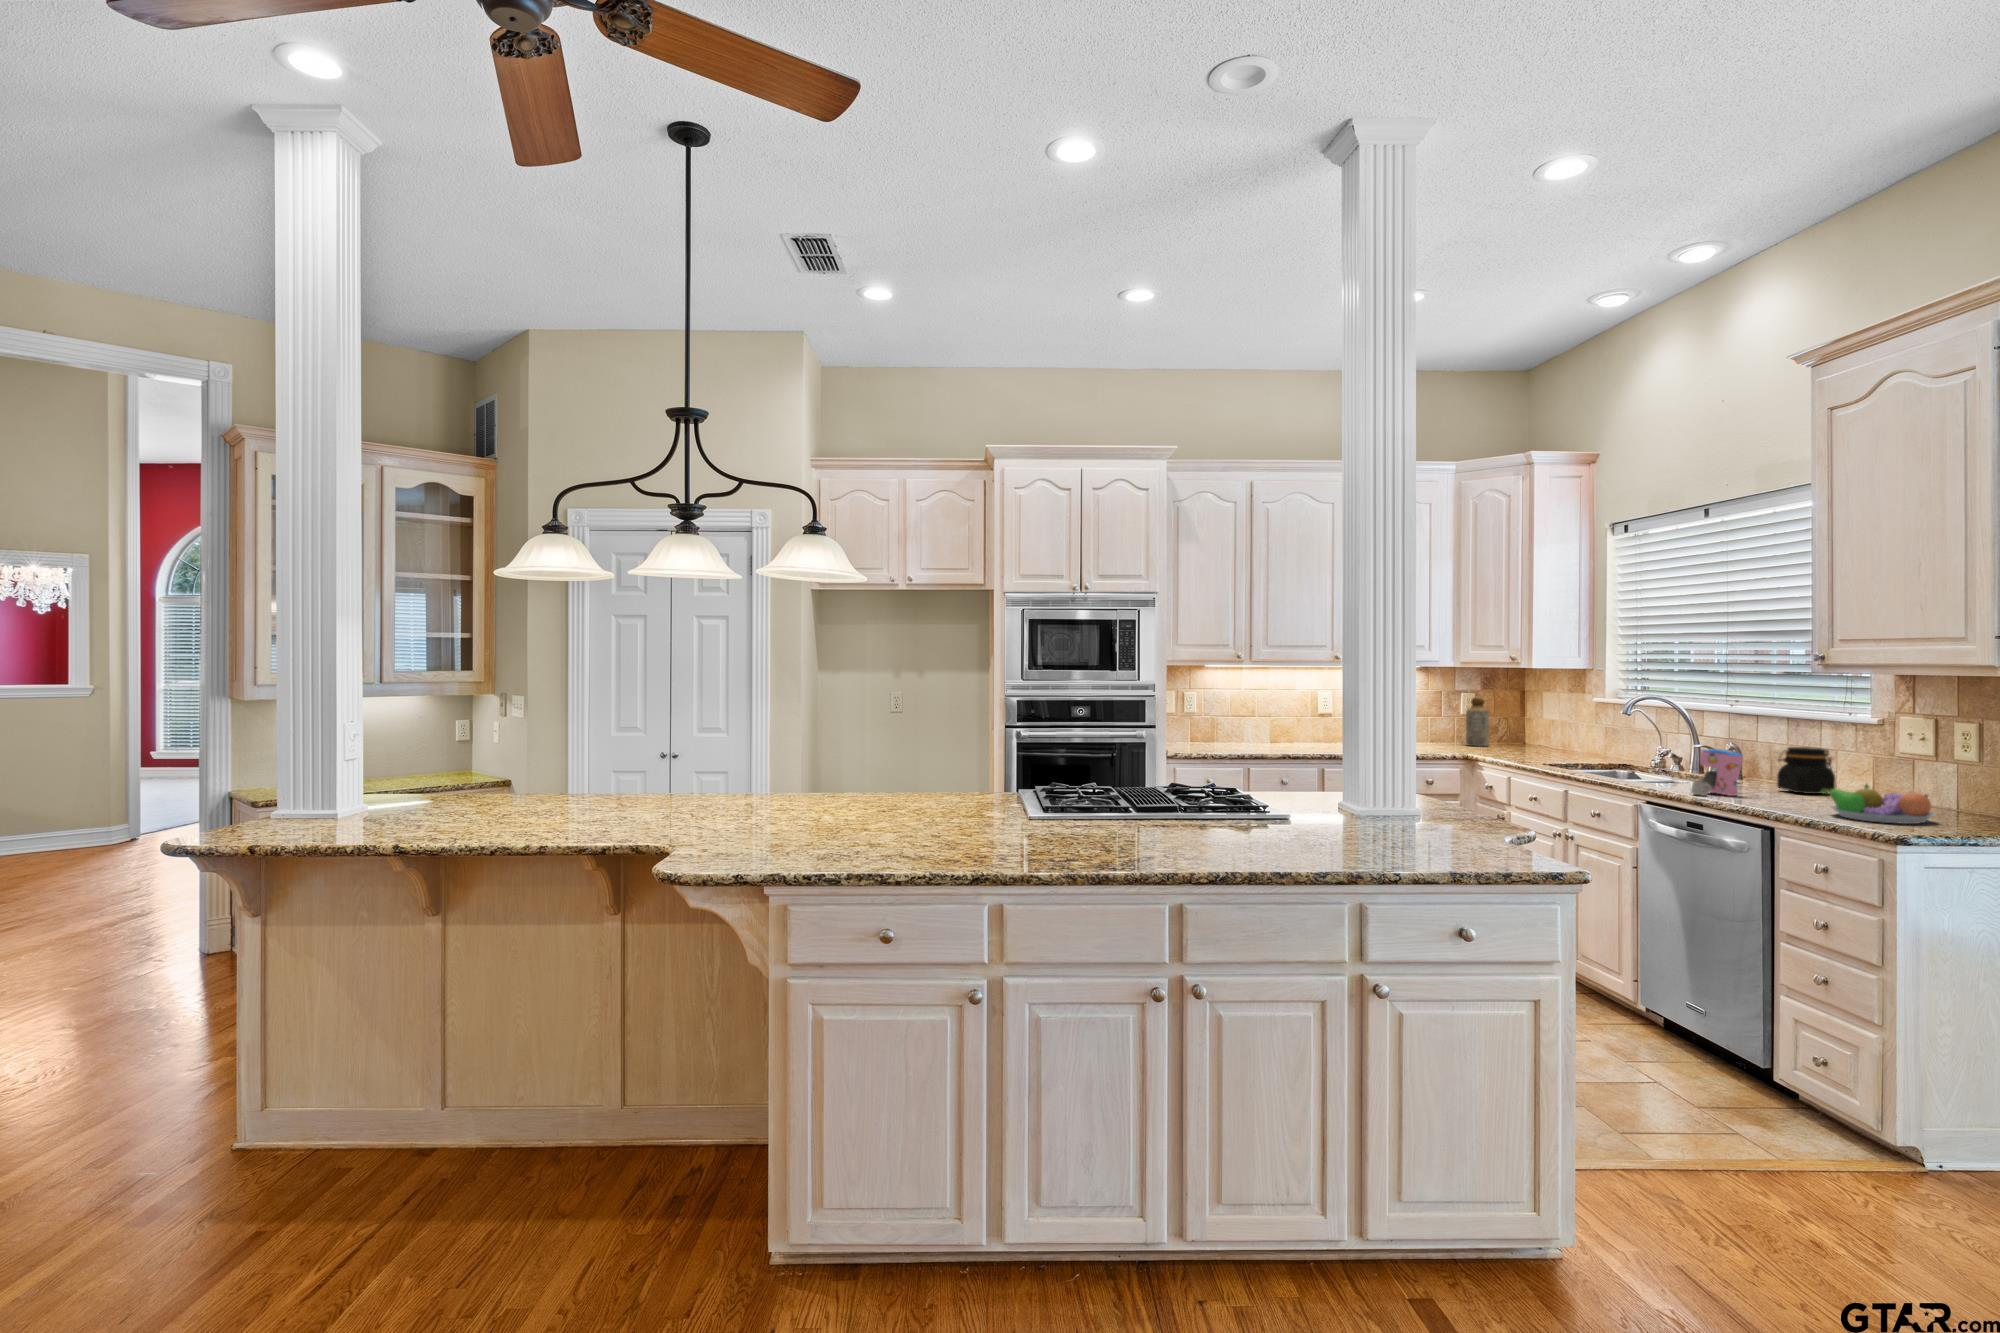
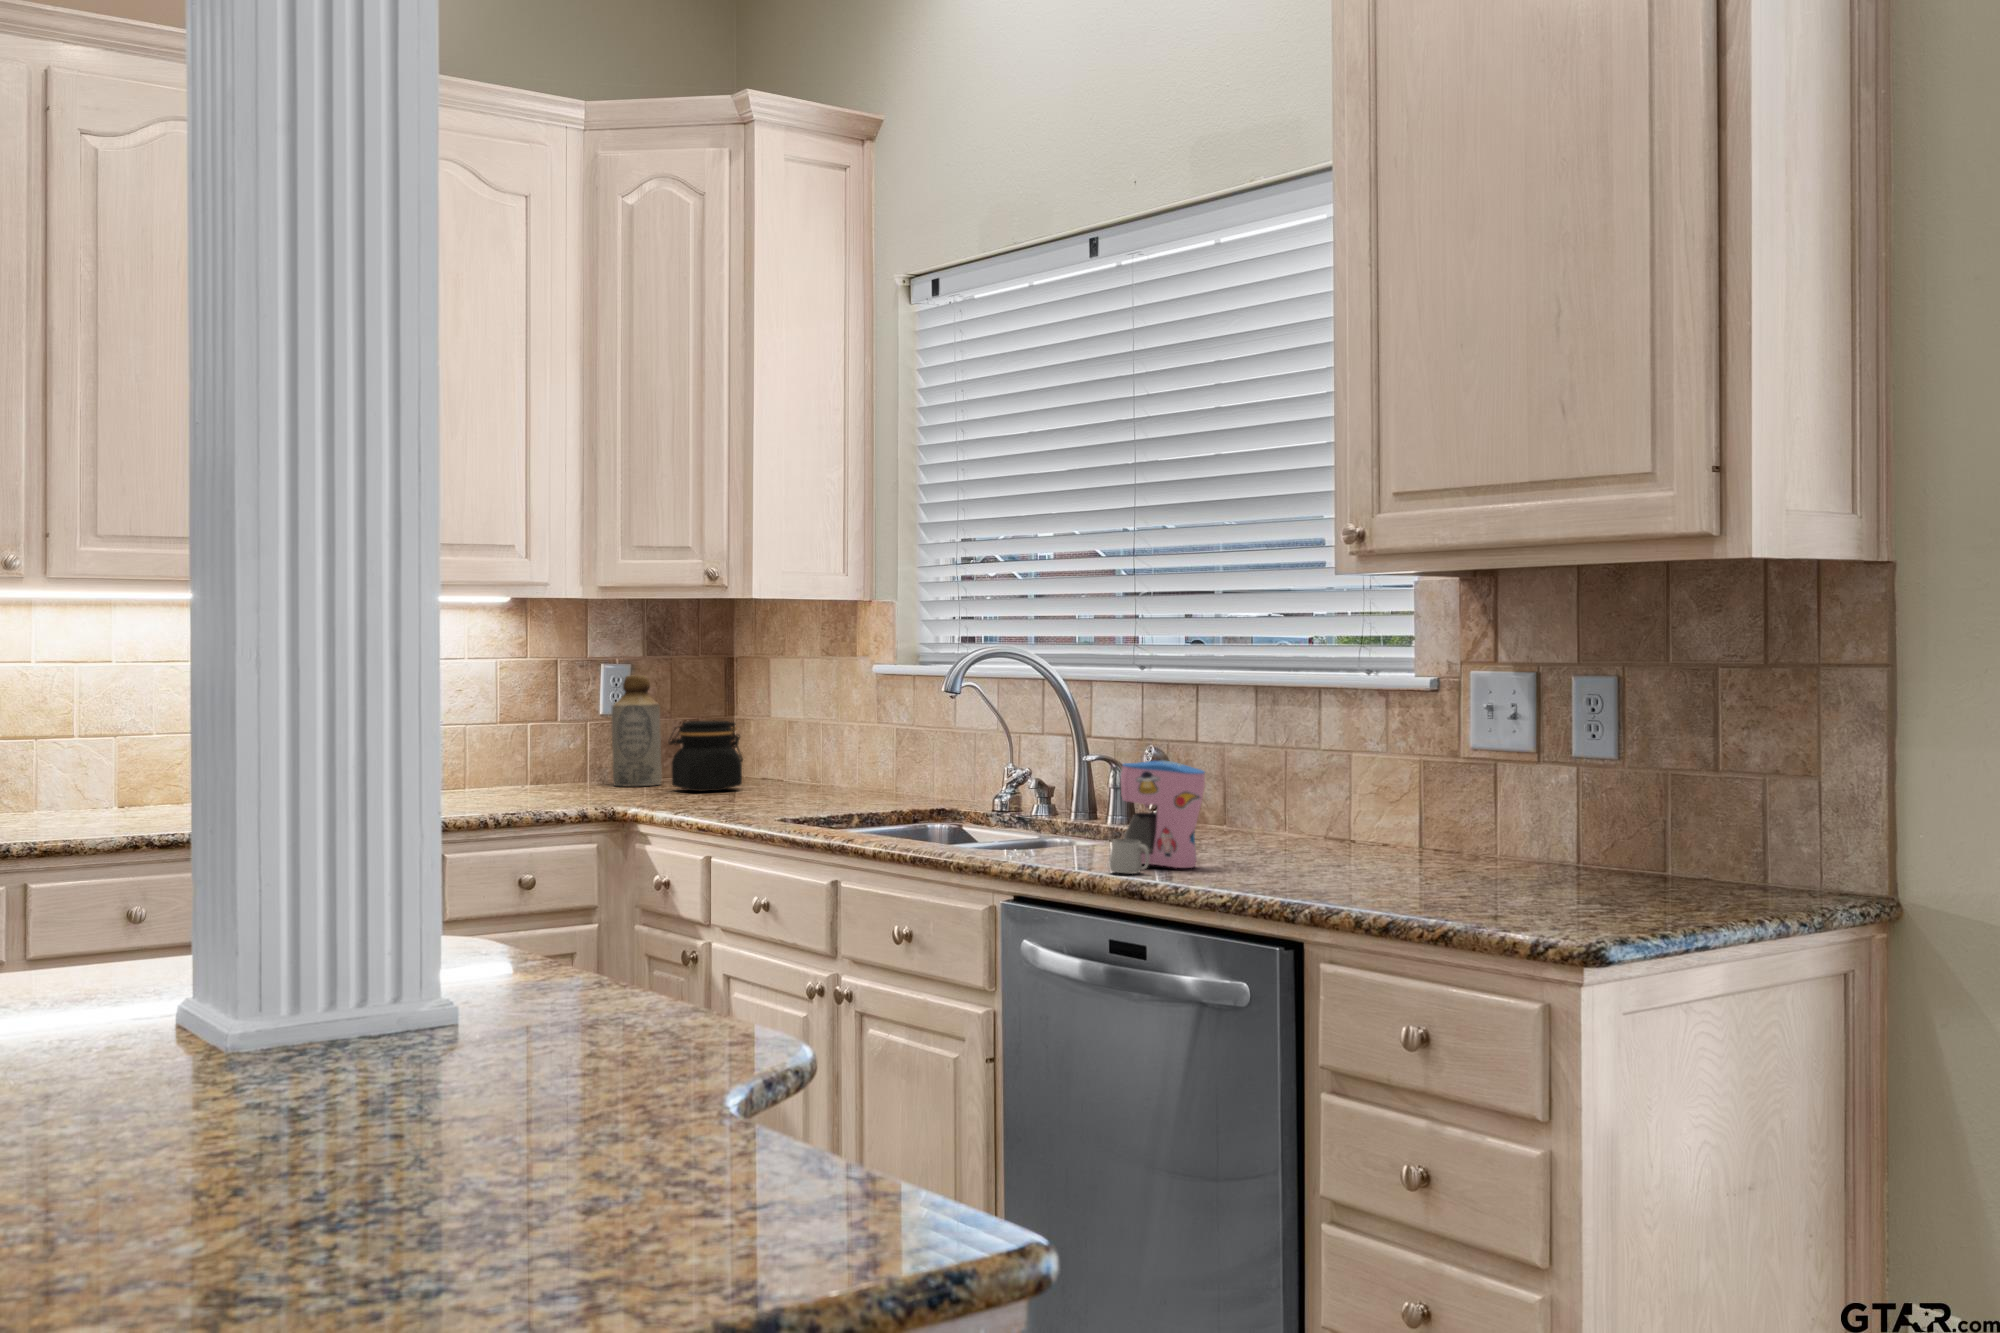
jar: present [1777,747,1836,794] -> present [669,721,743,791]
fruit bowl: present [1821,784,1935,824] -> none [1384,819,1600,911]

